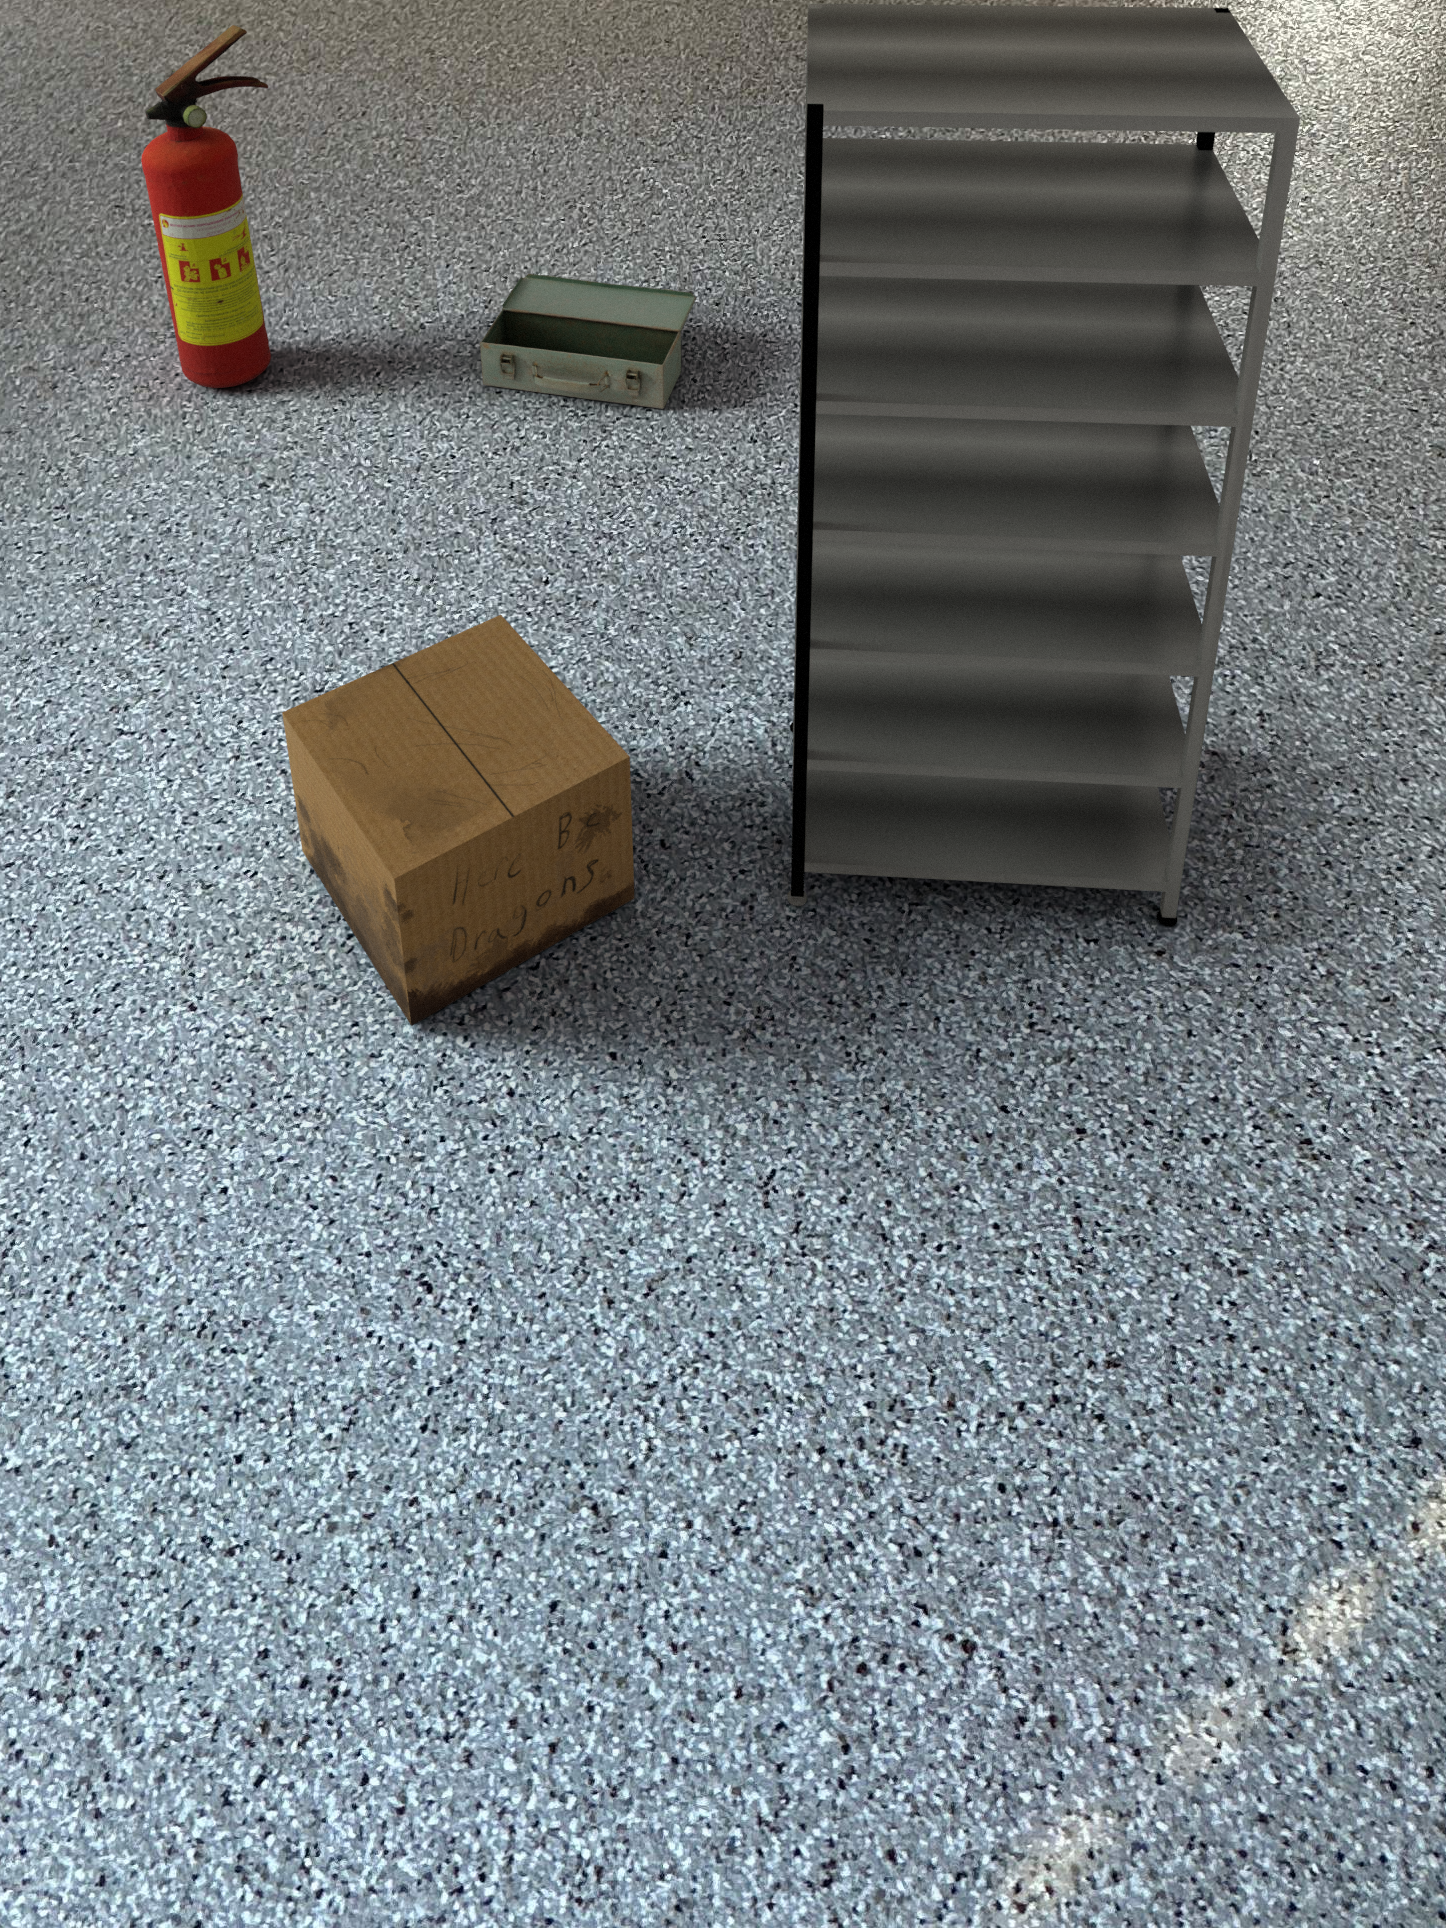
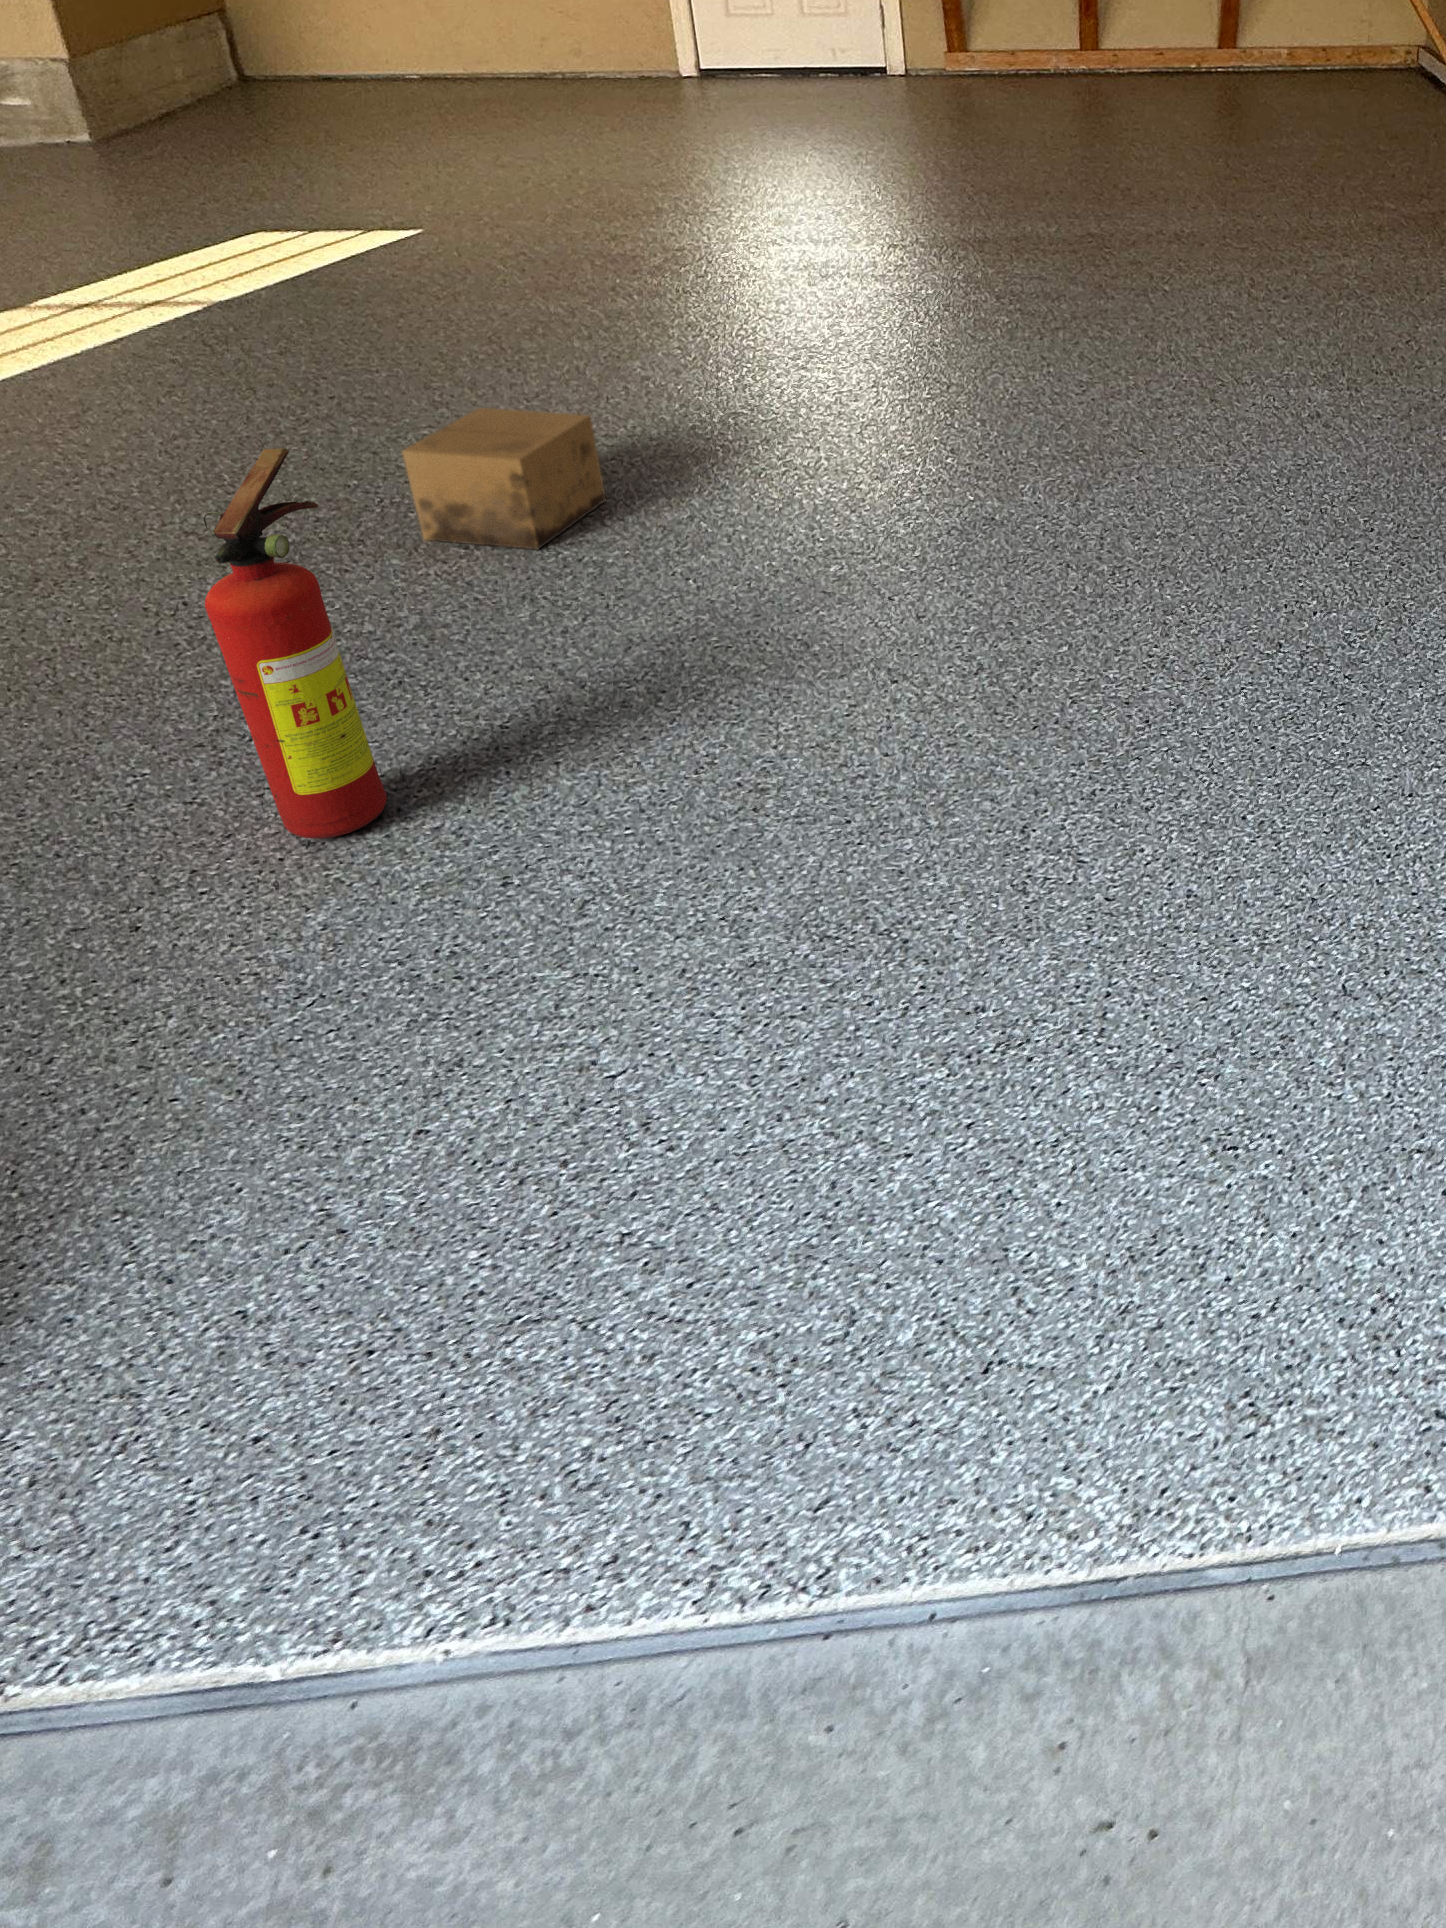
shelving unit: present [787,4,1300,927] -> none [1077,185,1430,883]
toolbox: present [480,274,696,409] -> none [583,598,793,732]
cardboard box: present [282,615,634,1026] -> present [402,408,606,549]

